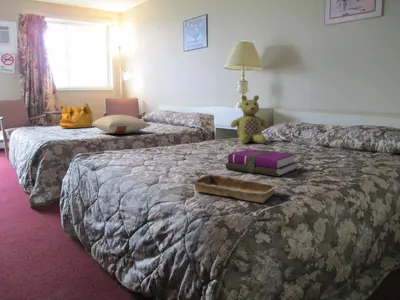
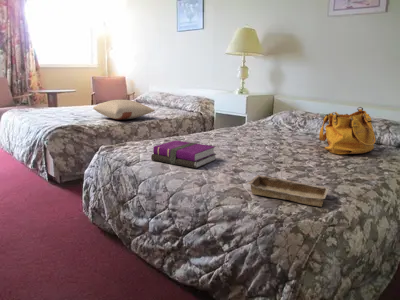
stuffed bear: present [231,95,268,143] -> none [241,86,276,133]
handbag: present [60,104,93,128] -> present [319,107,375,154]
notebook: present [226,149,297,176] -> present [151,140,216,168]

